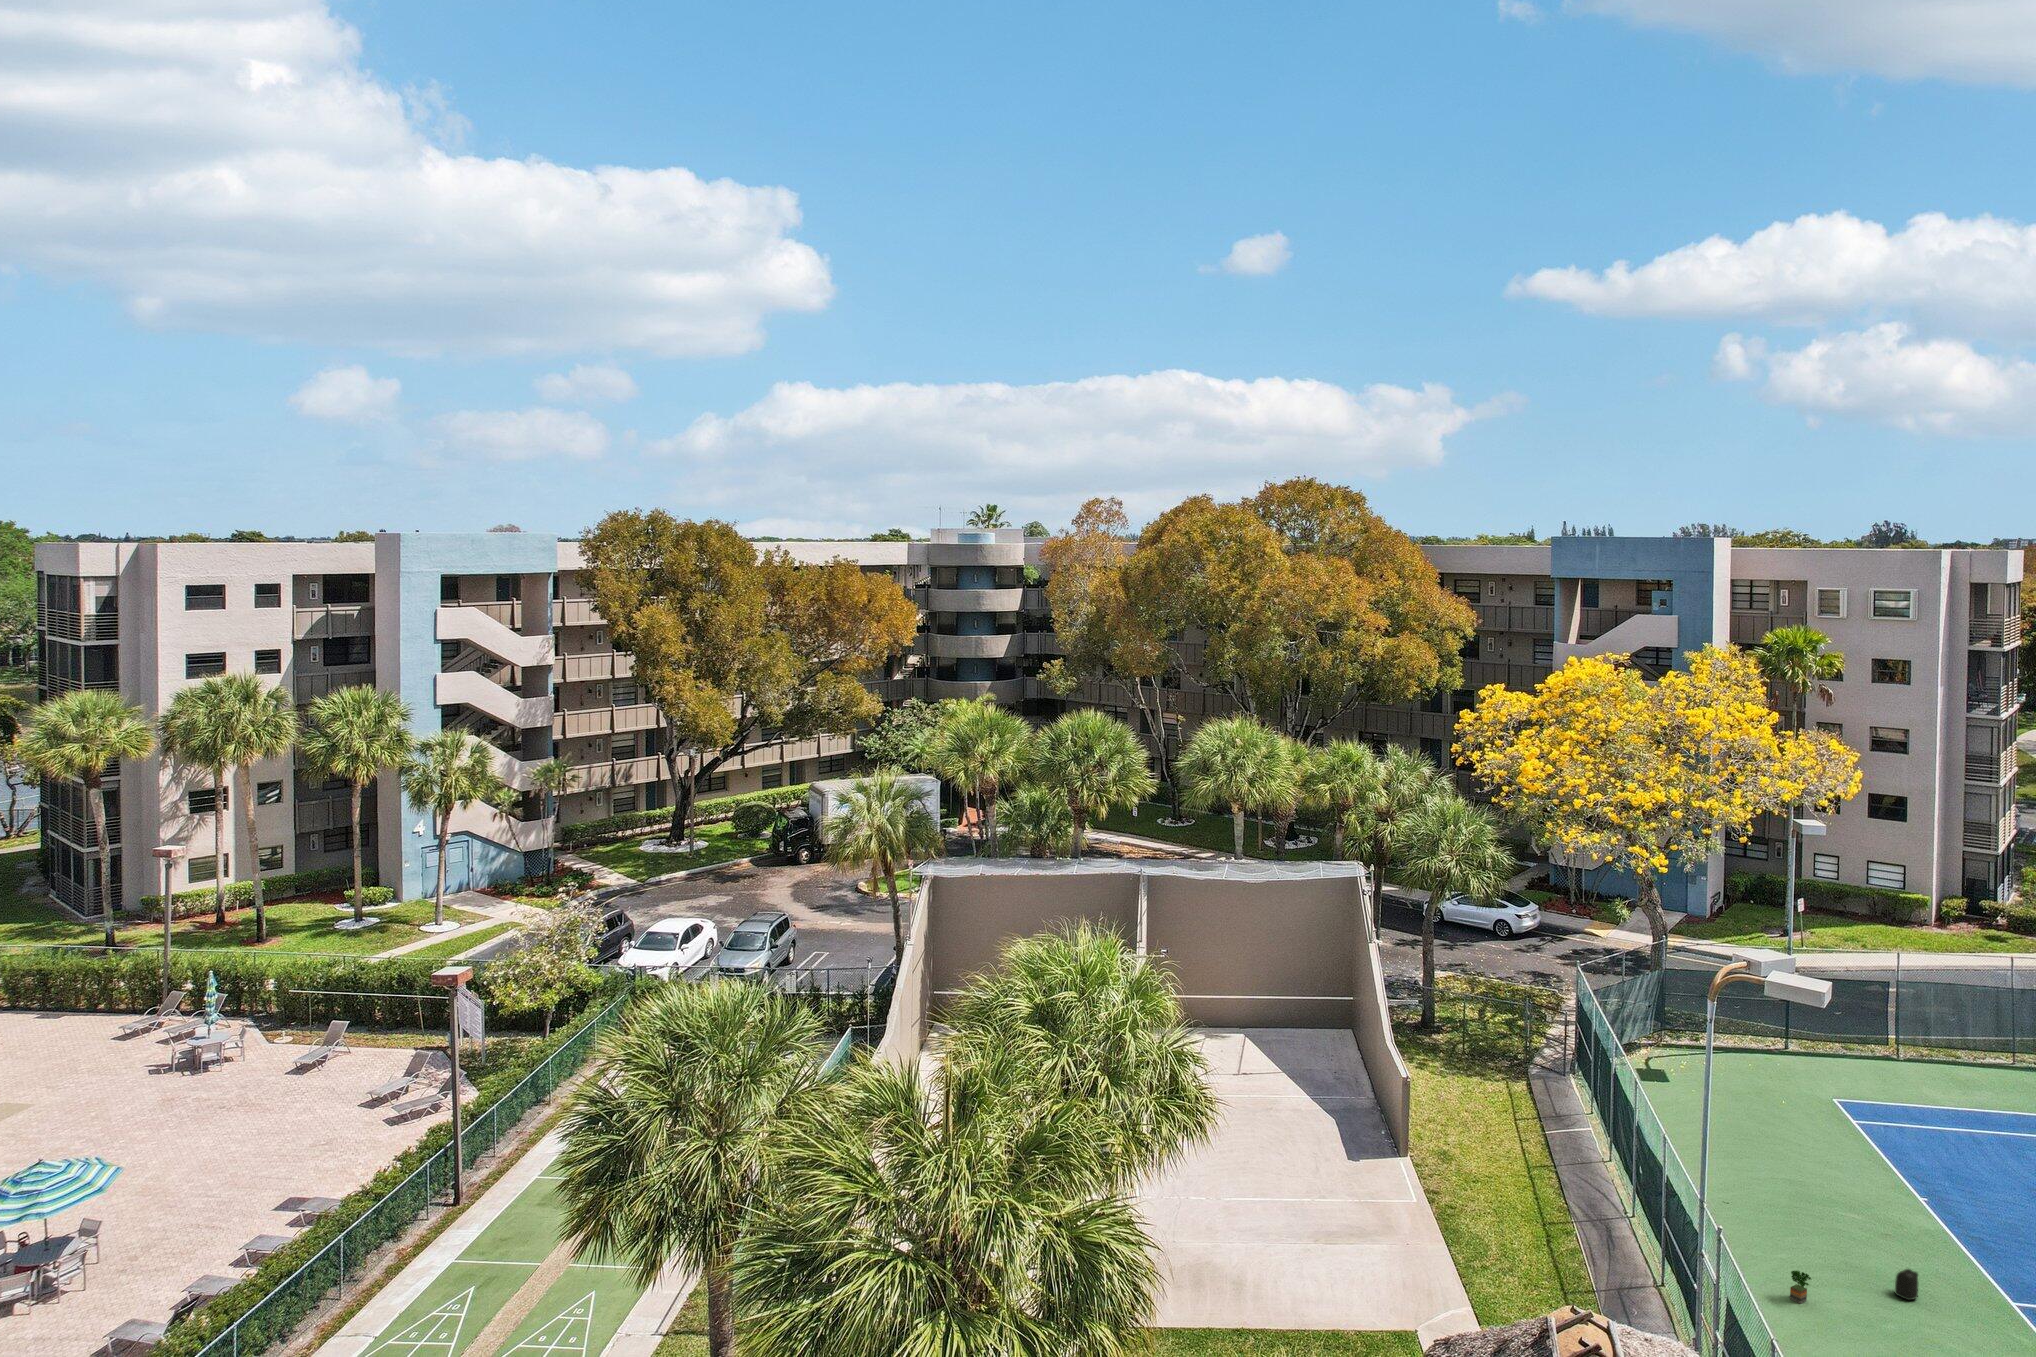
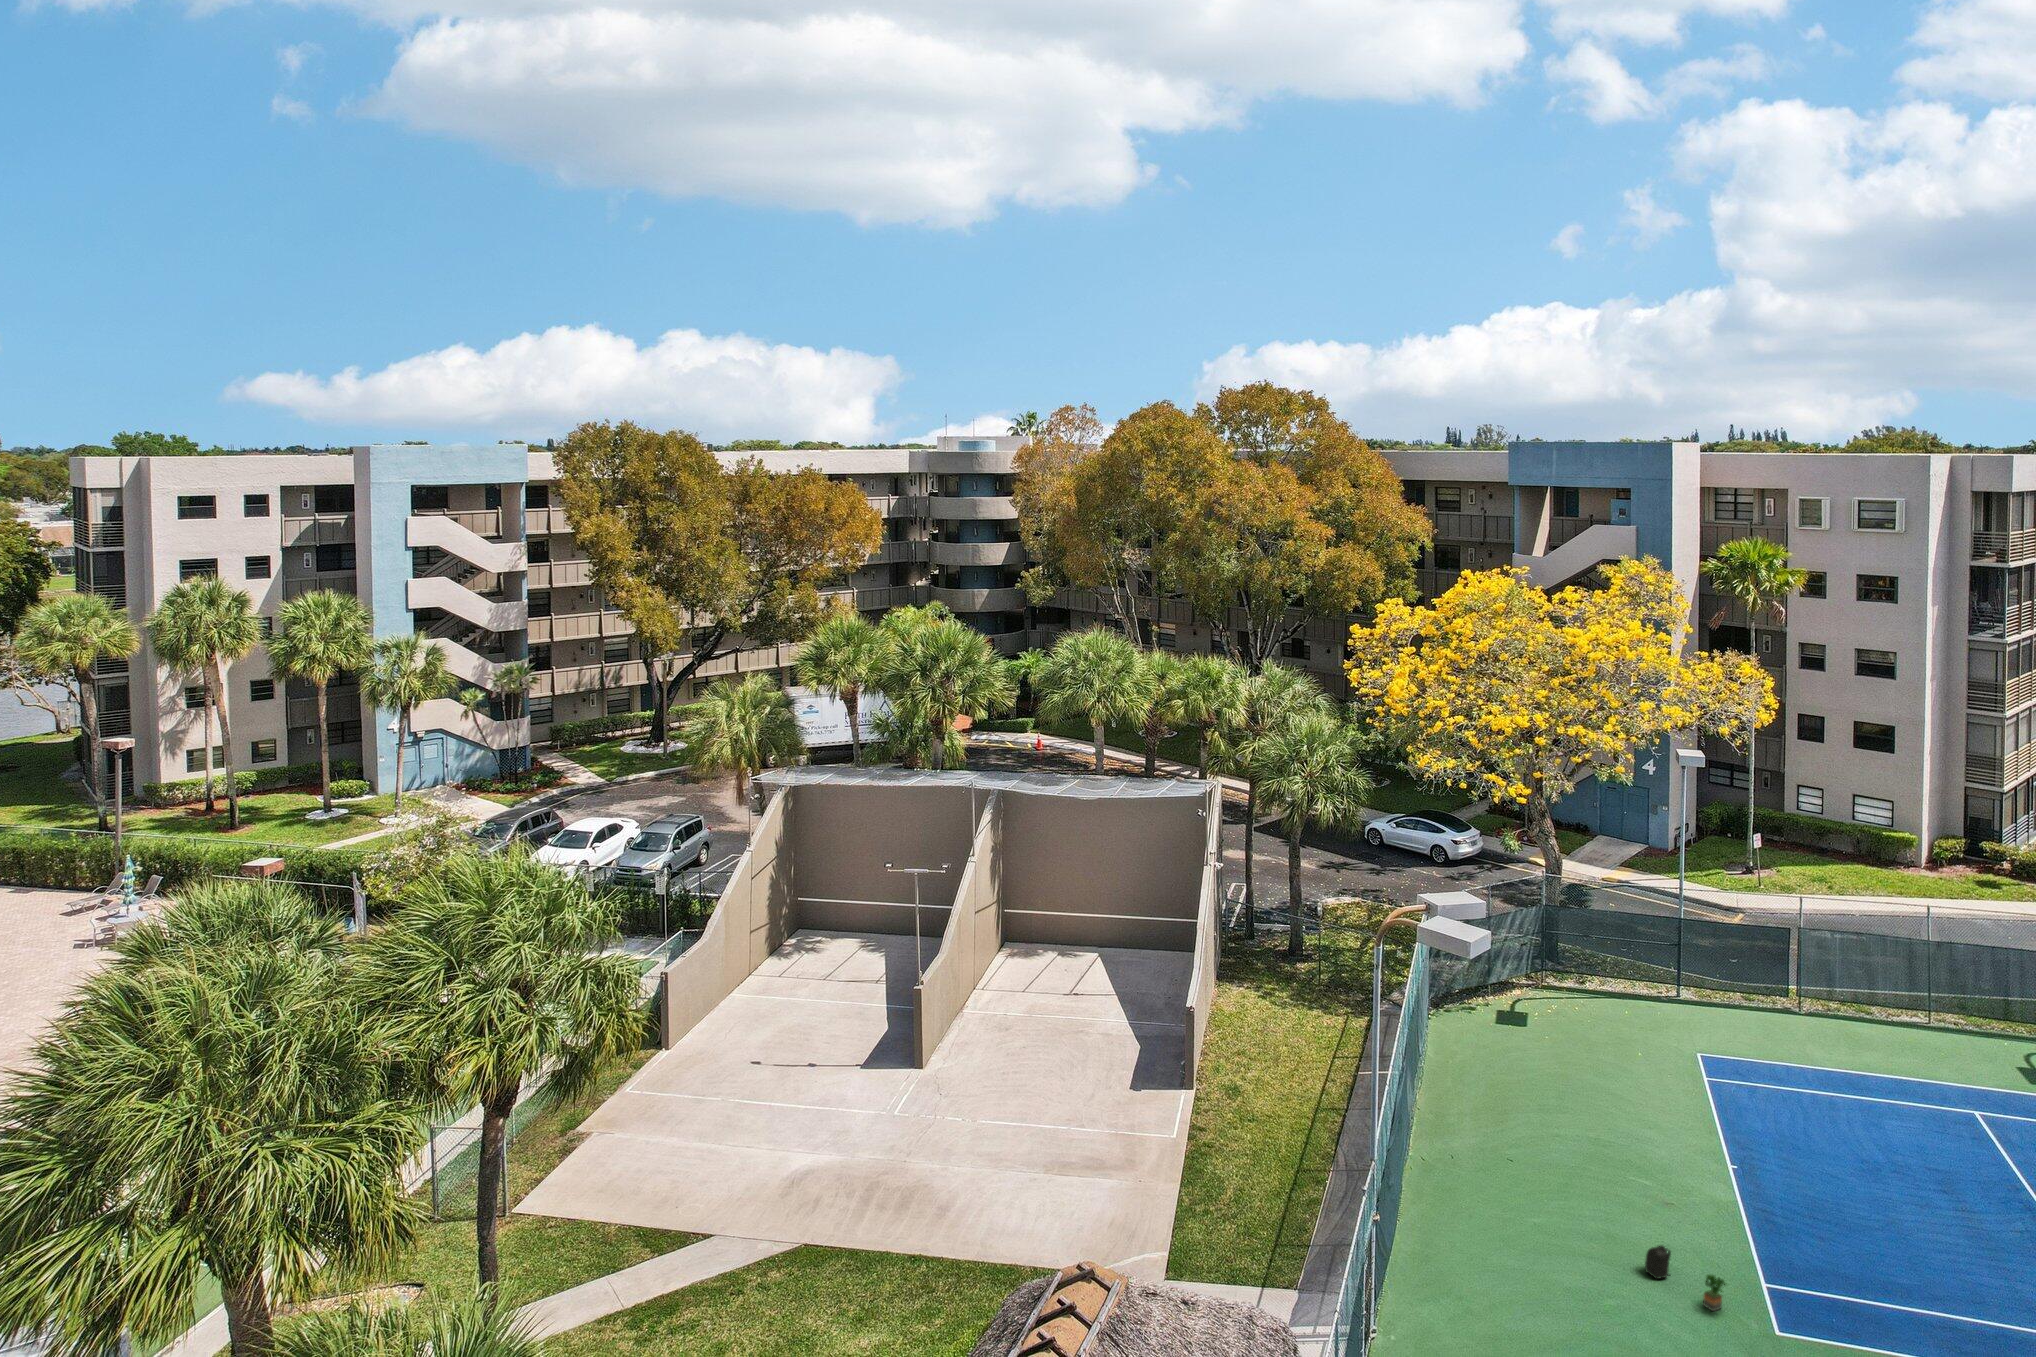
potted tree: present [1790,1271,1811,1304] -> present [1703,1275,1727,1311]

